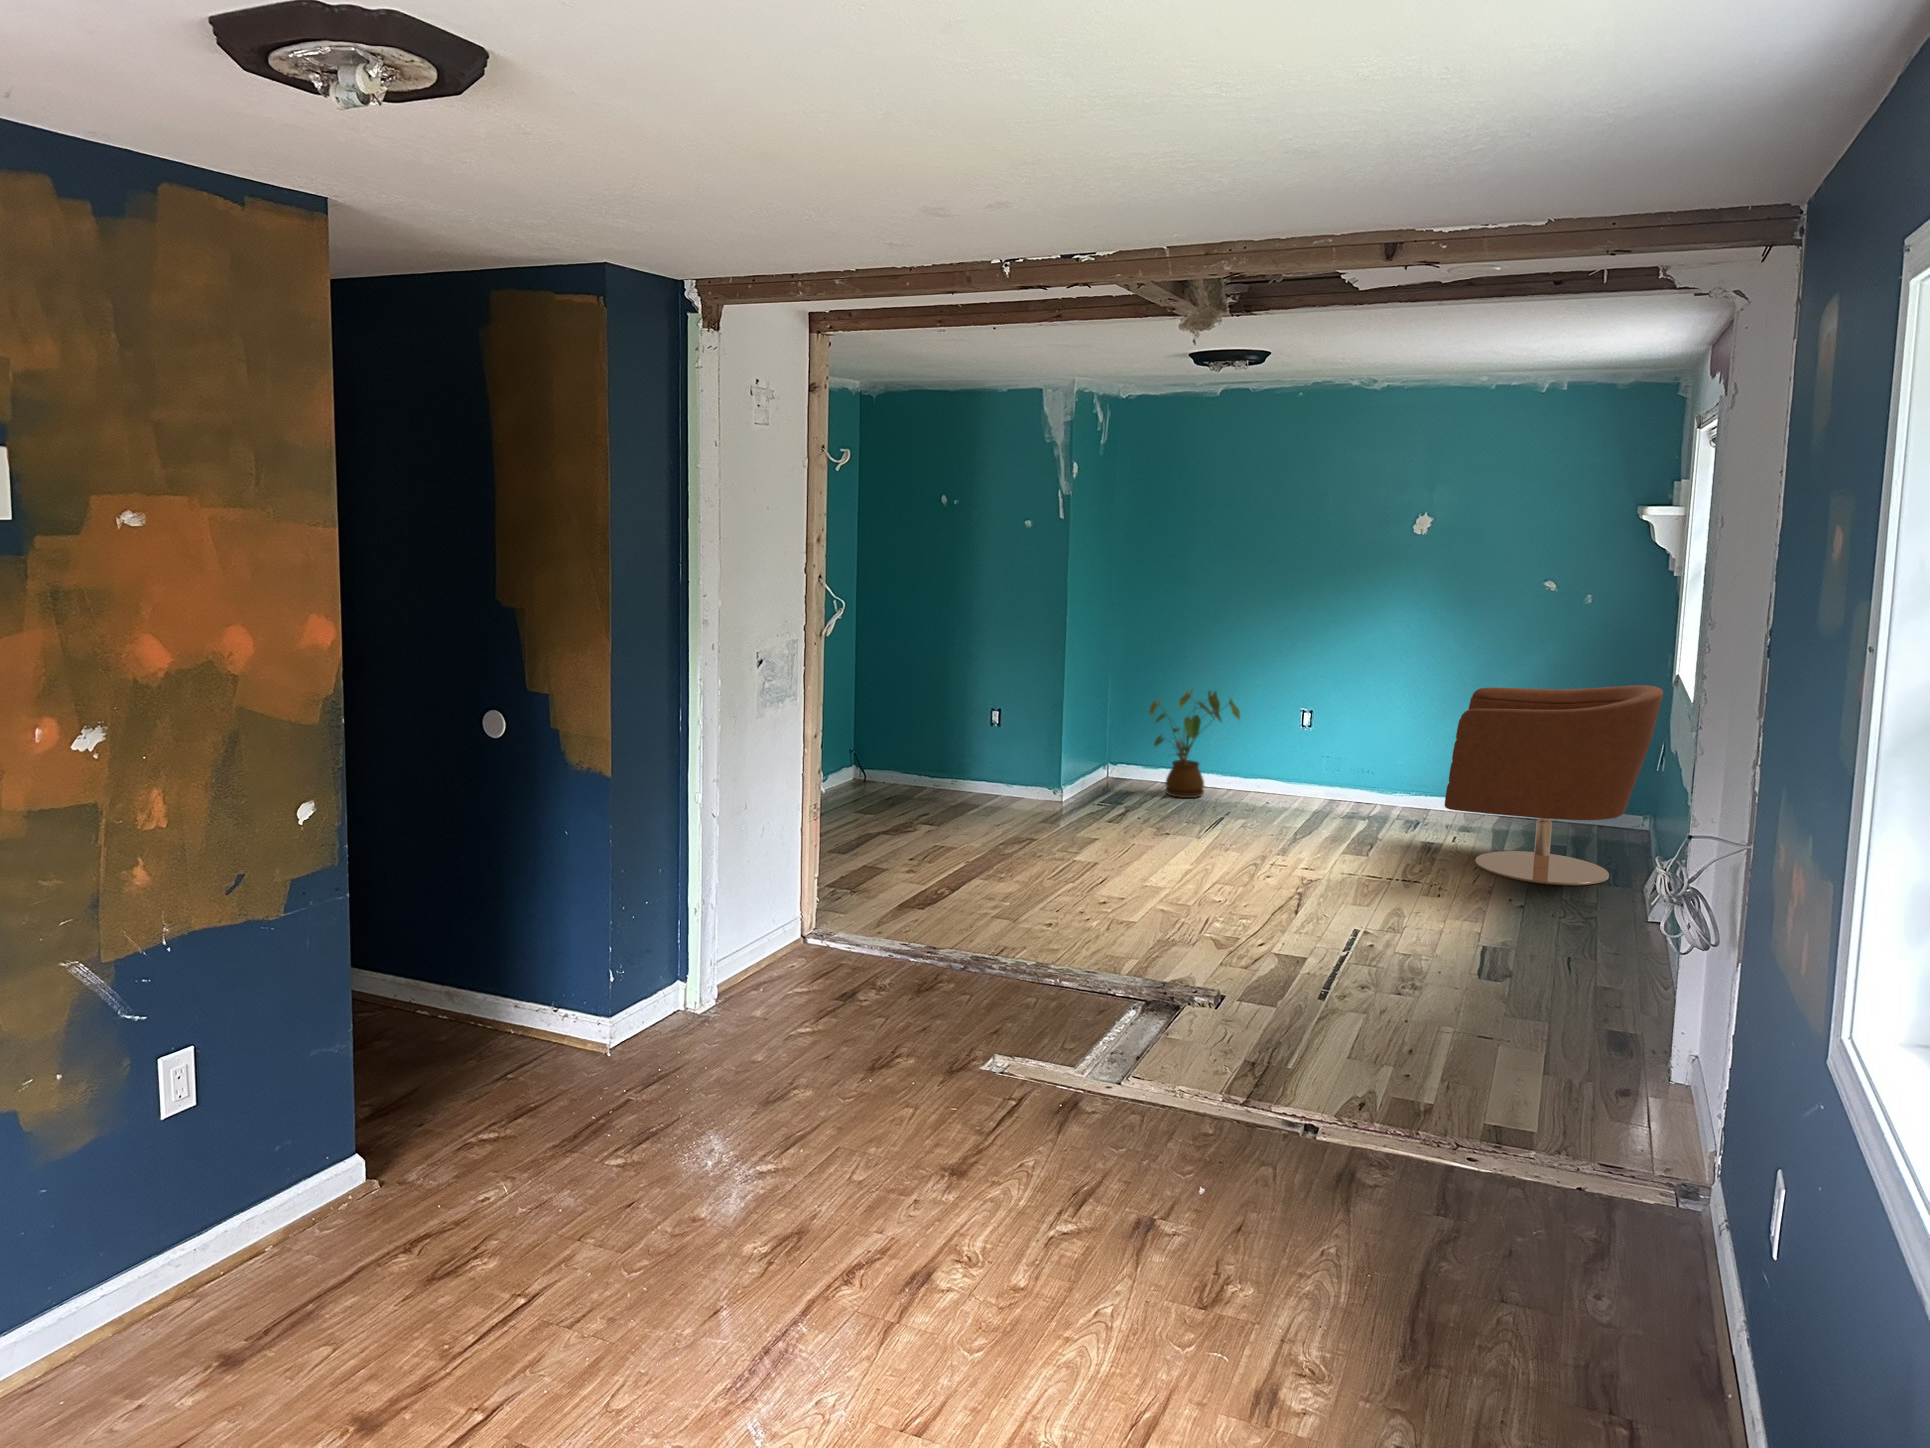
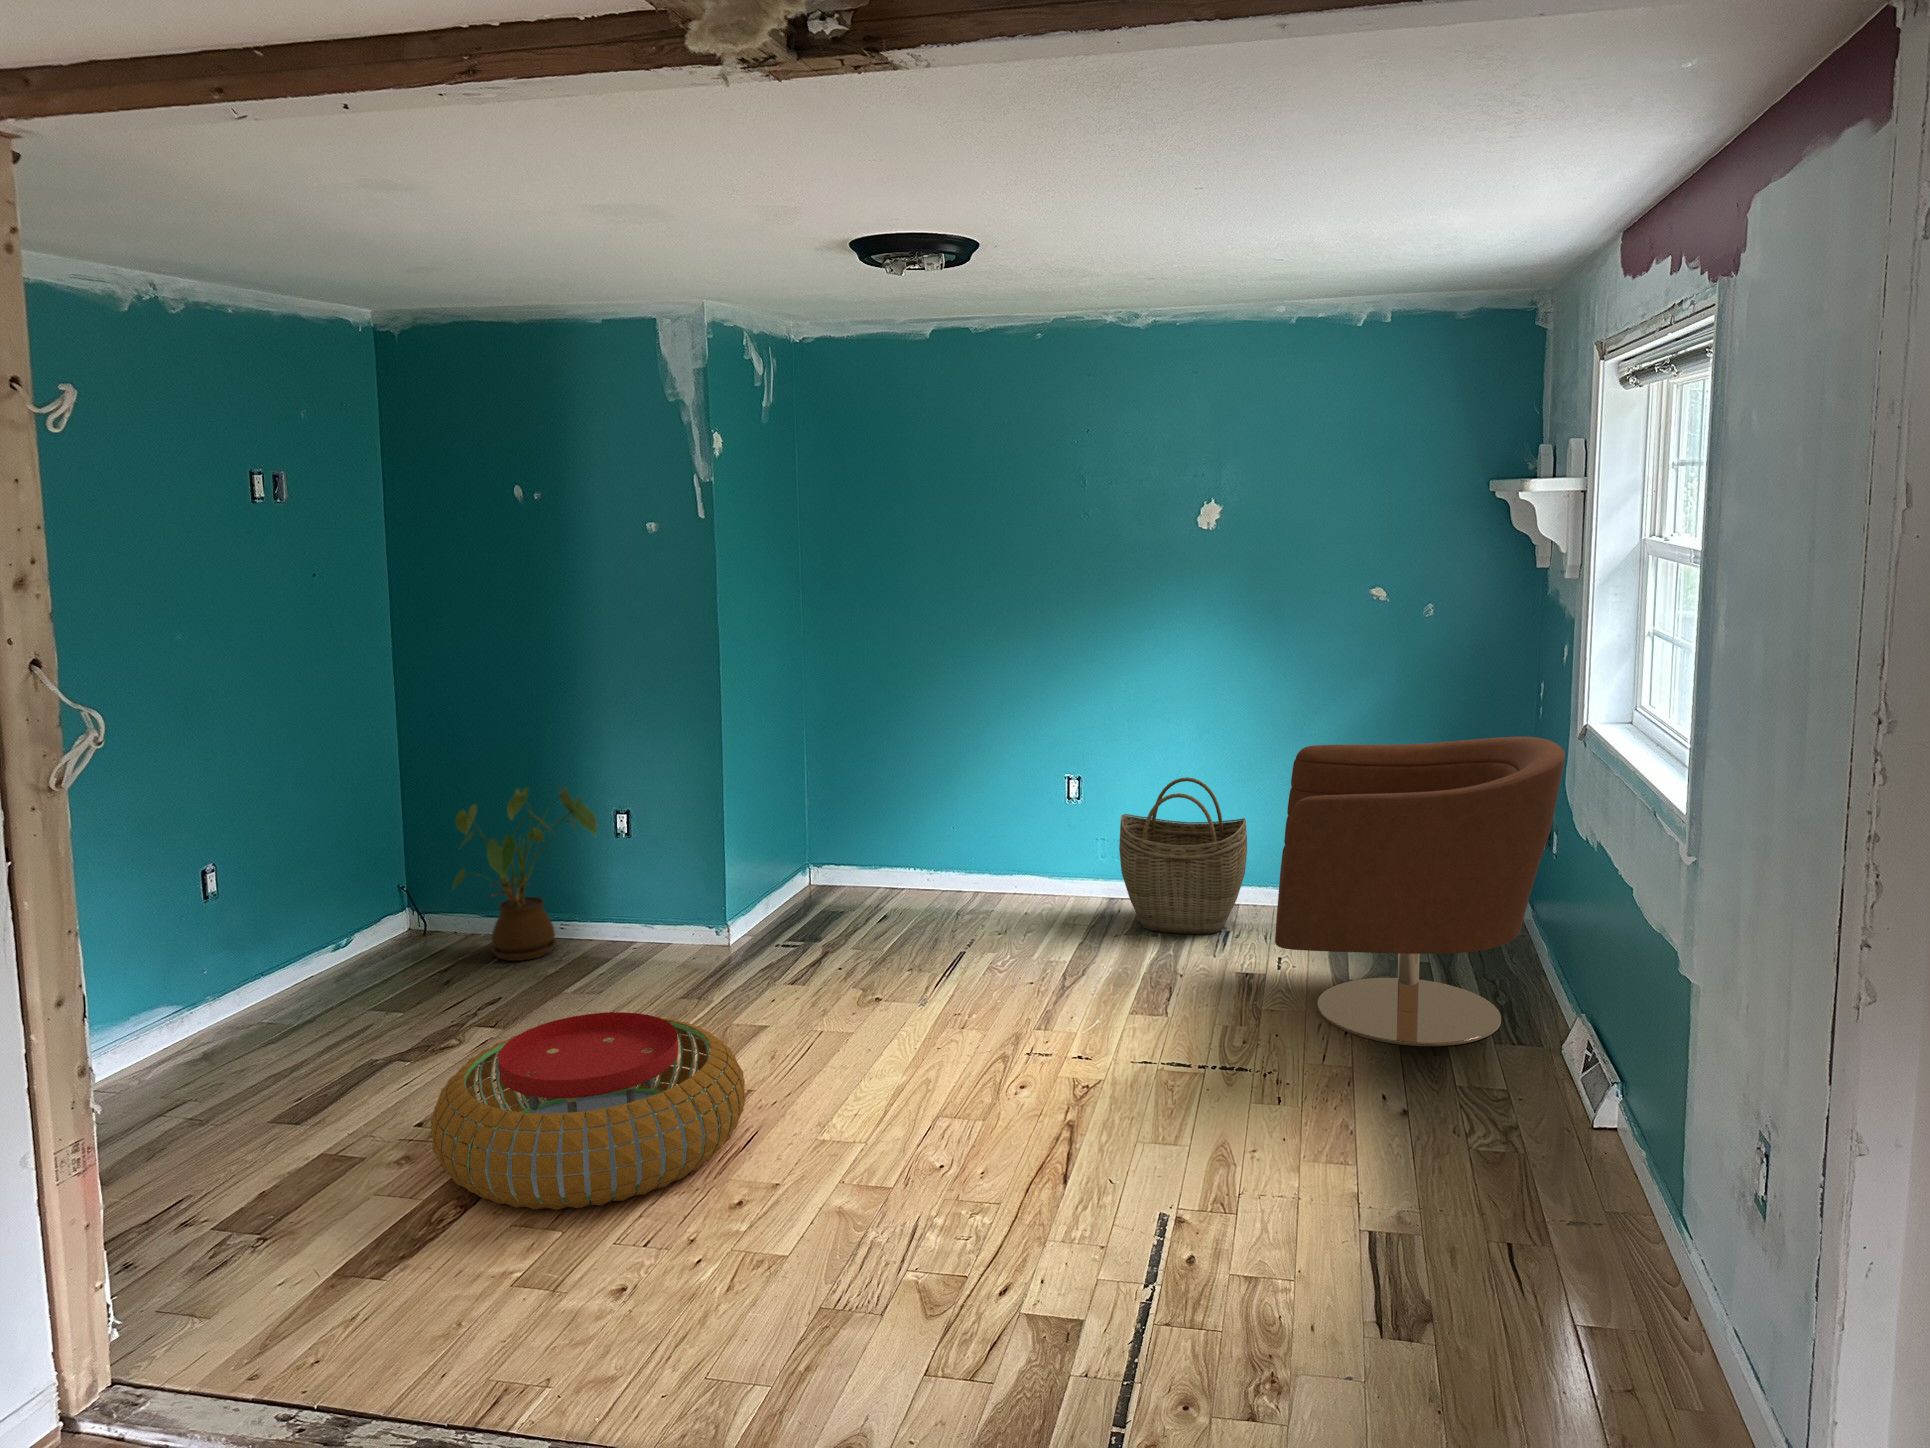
house plant: present [1149,691,1240,798] -> present [453,786,598,961]
woven basket: none [1340,713,1435,822] -> present [1119,777,1247,934]
pouf: none [929,805,1103,896] -> present [431,1012,746,1210]

